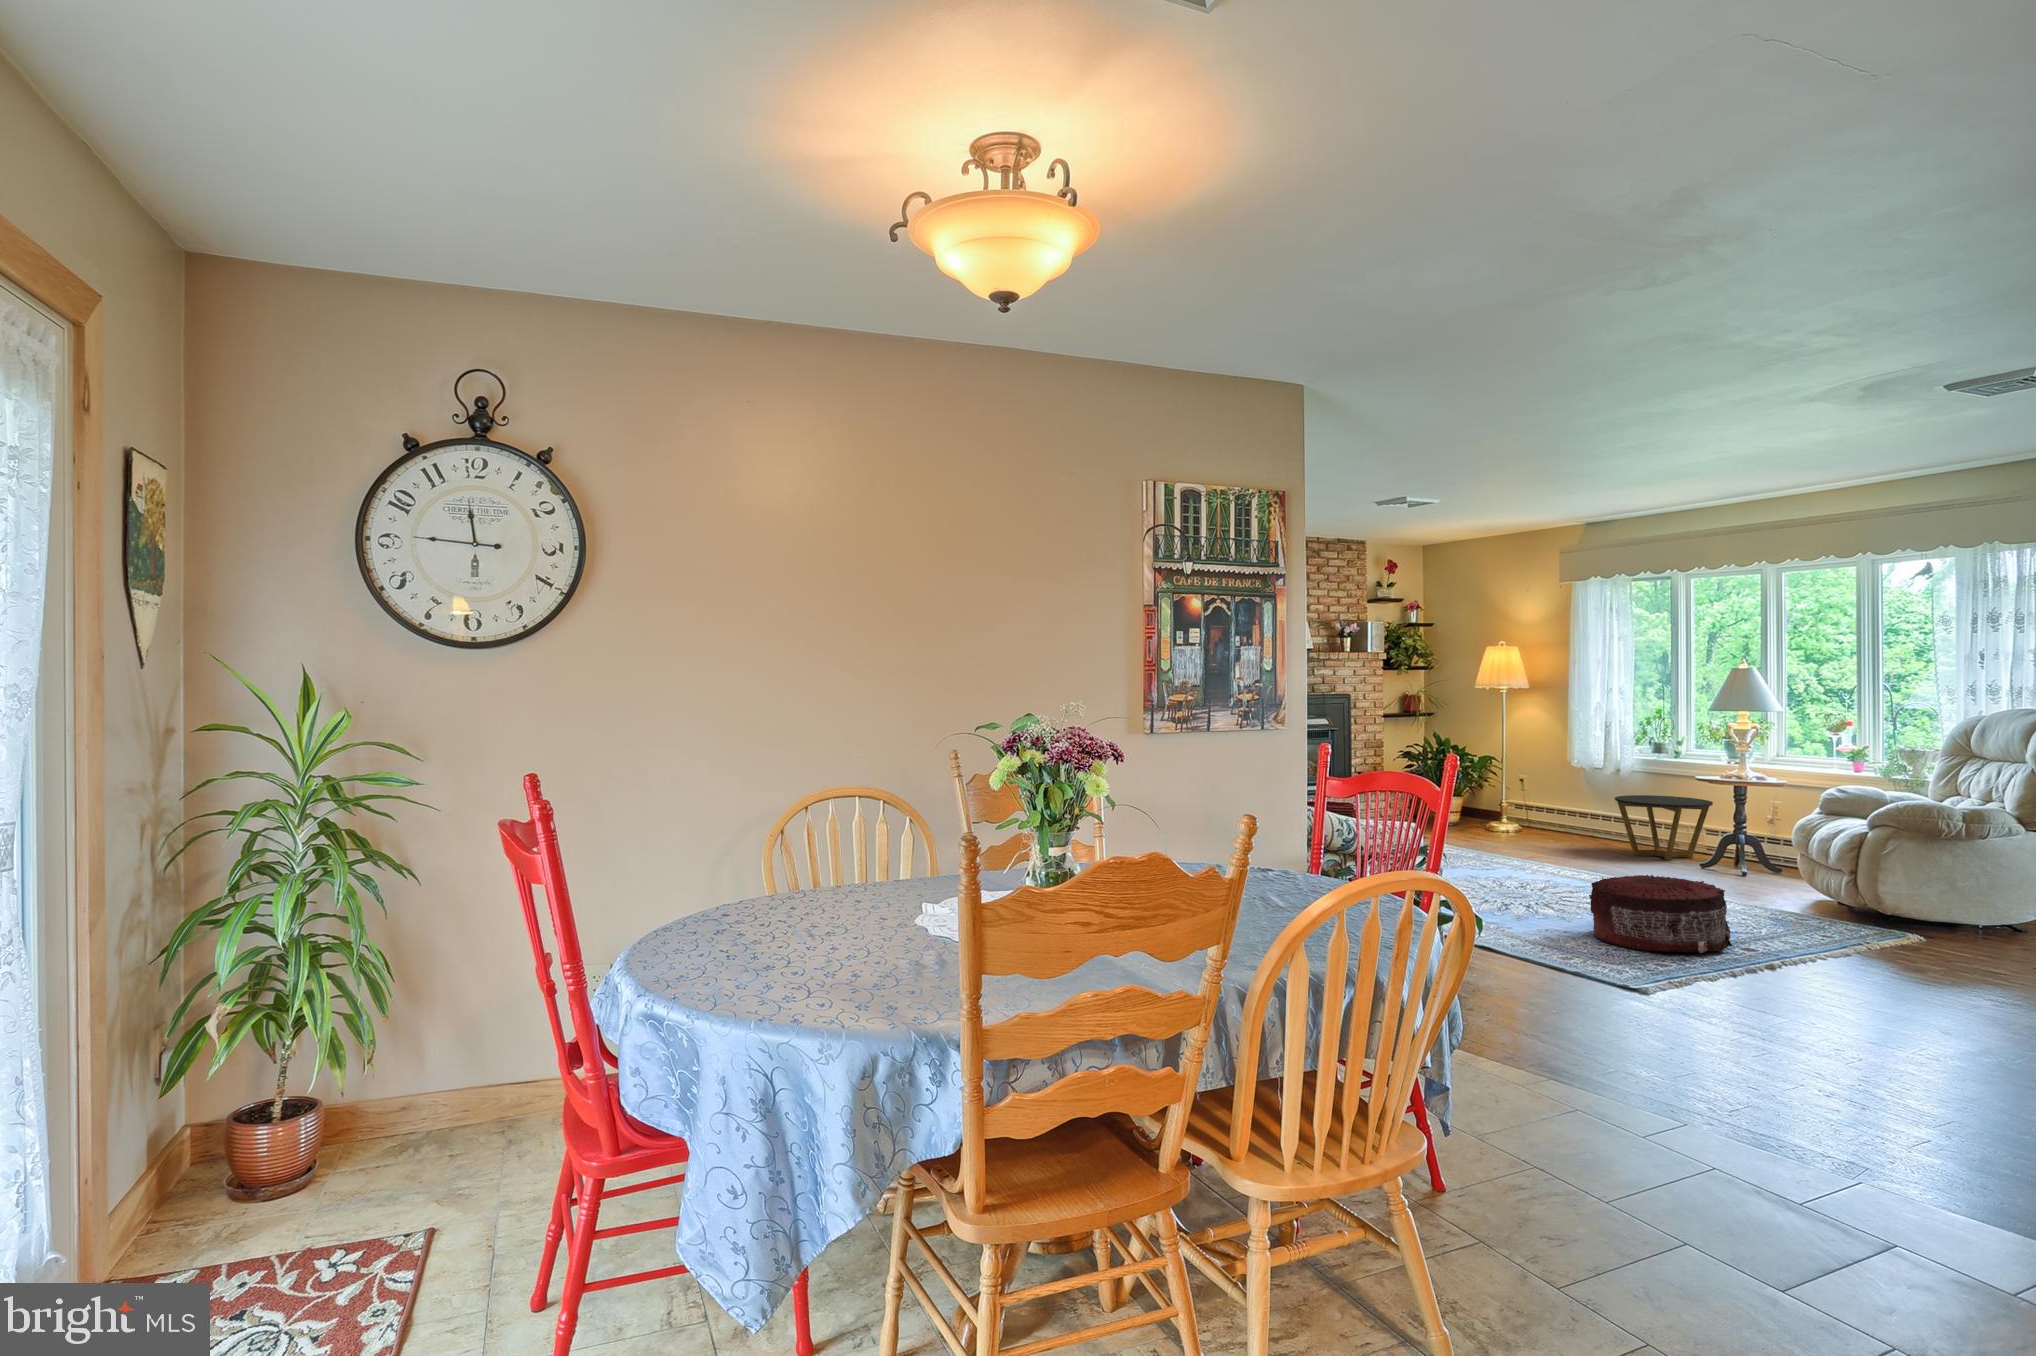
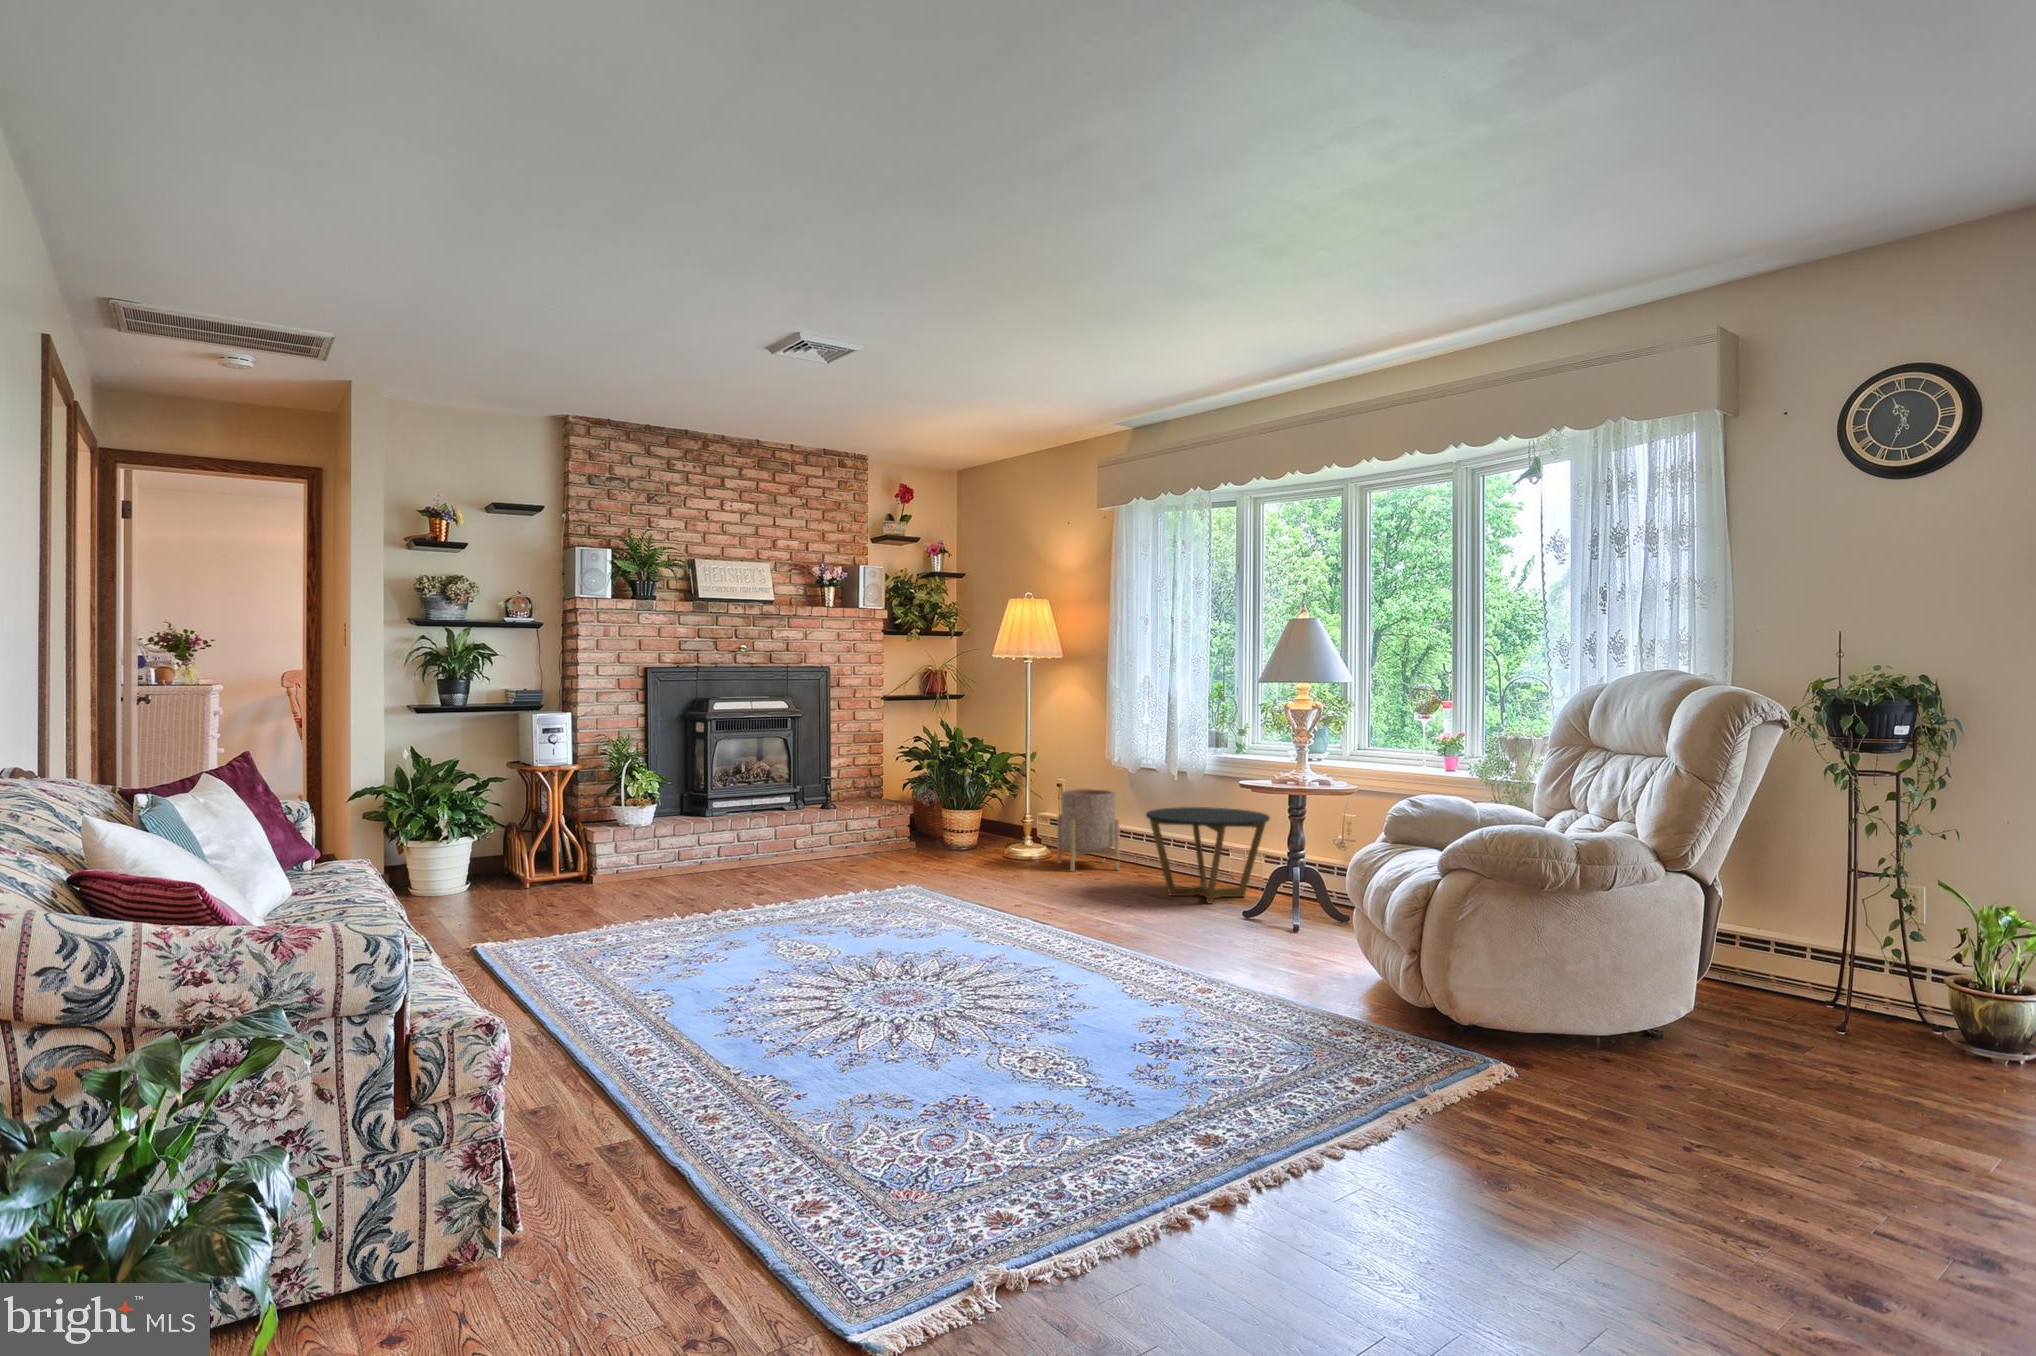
planter: none [1530,782,1582,840] -> present [1057,789,1119,871]
pouf: present [1589,875,1732,953] -> none [949,975,1186,1162]

